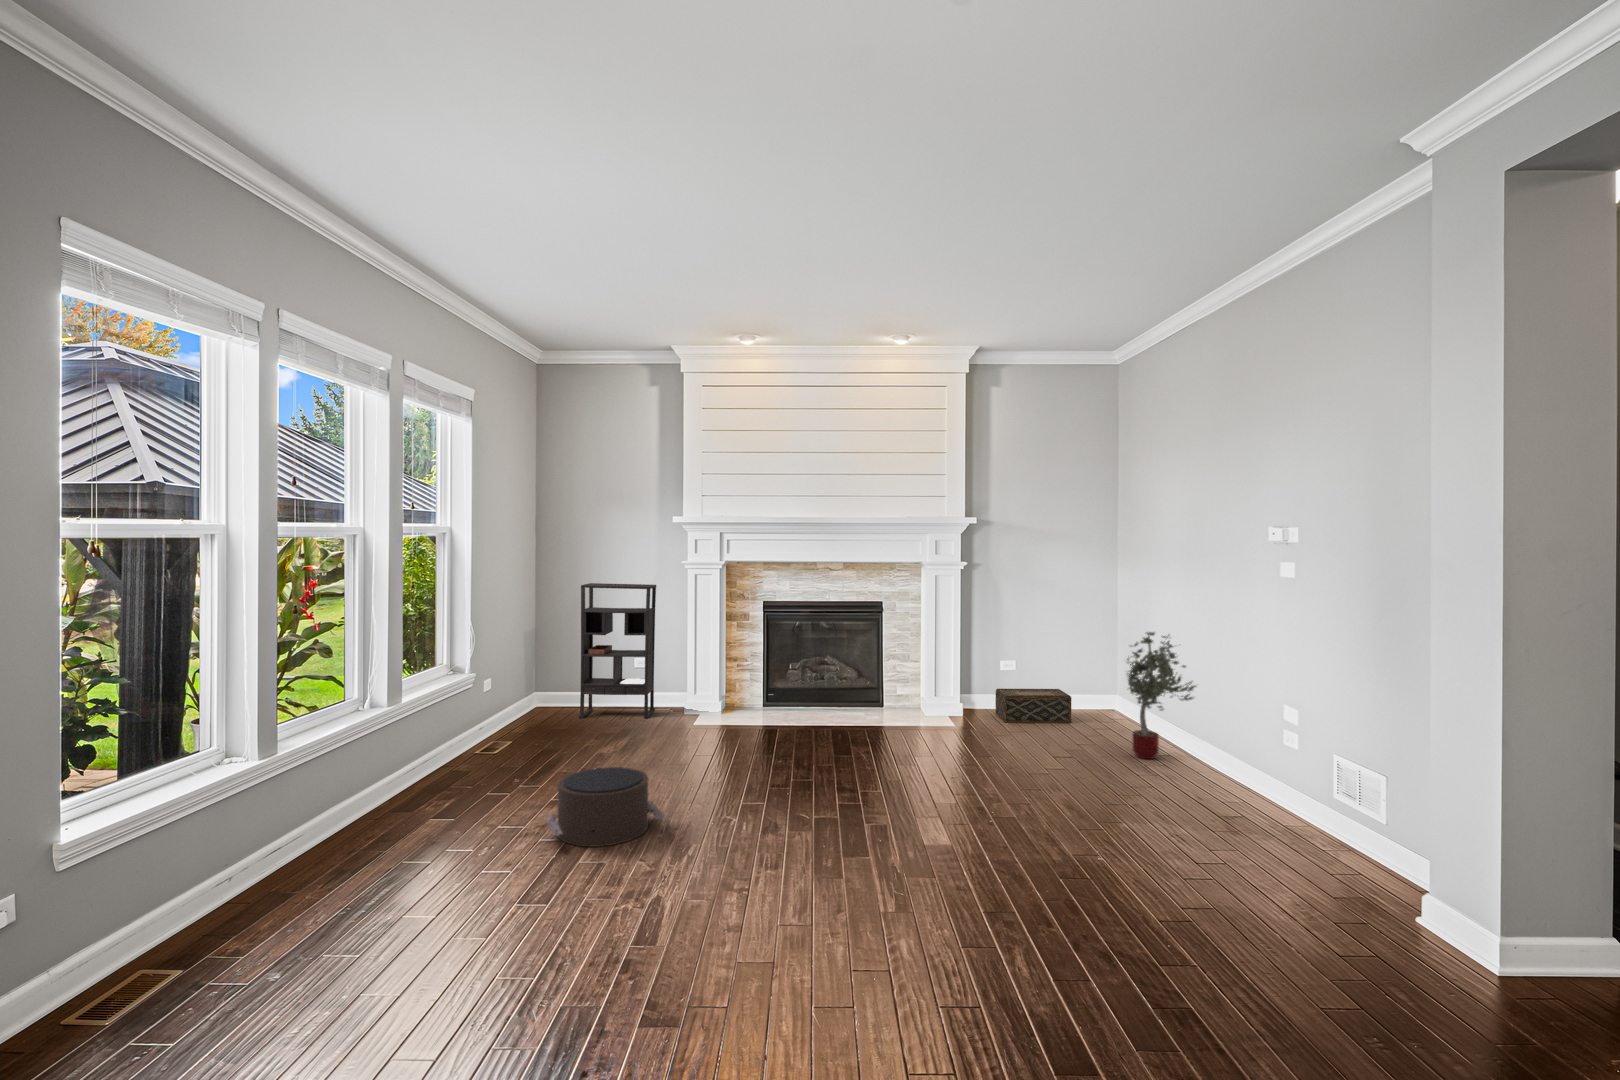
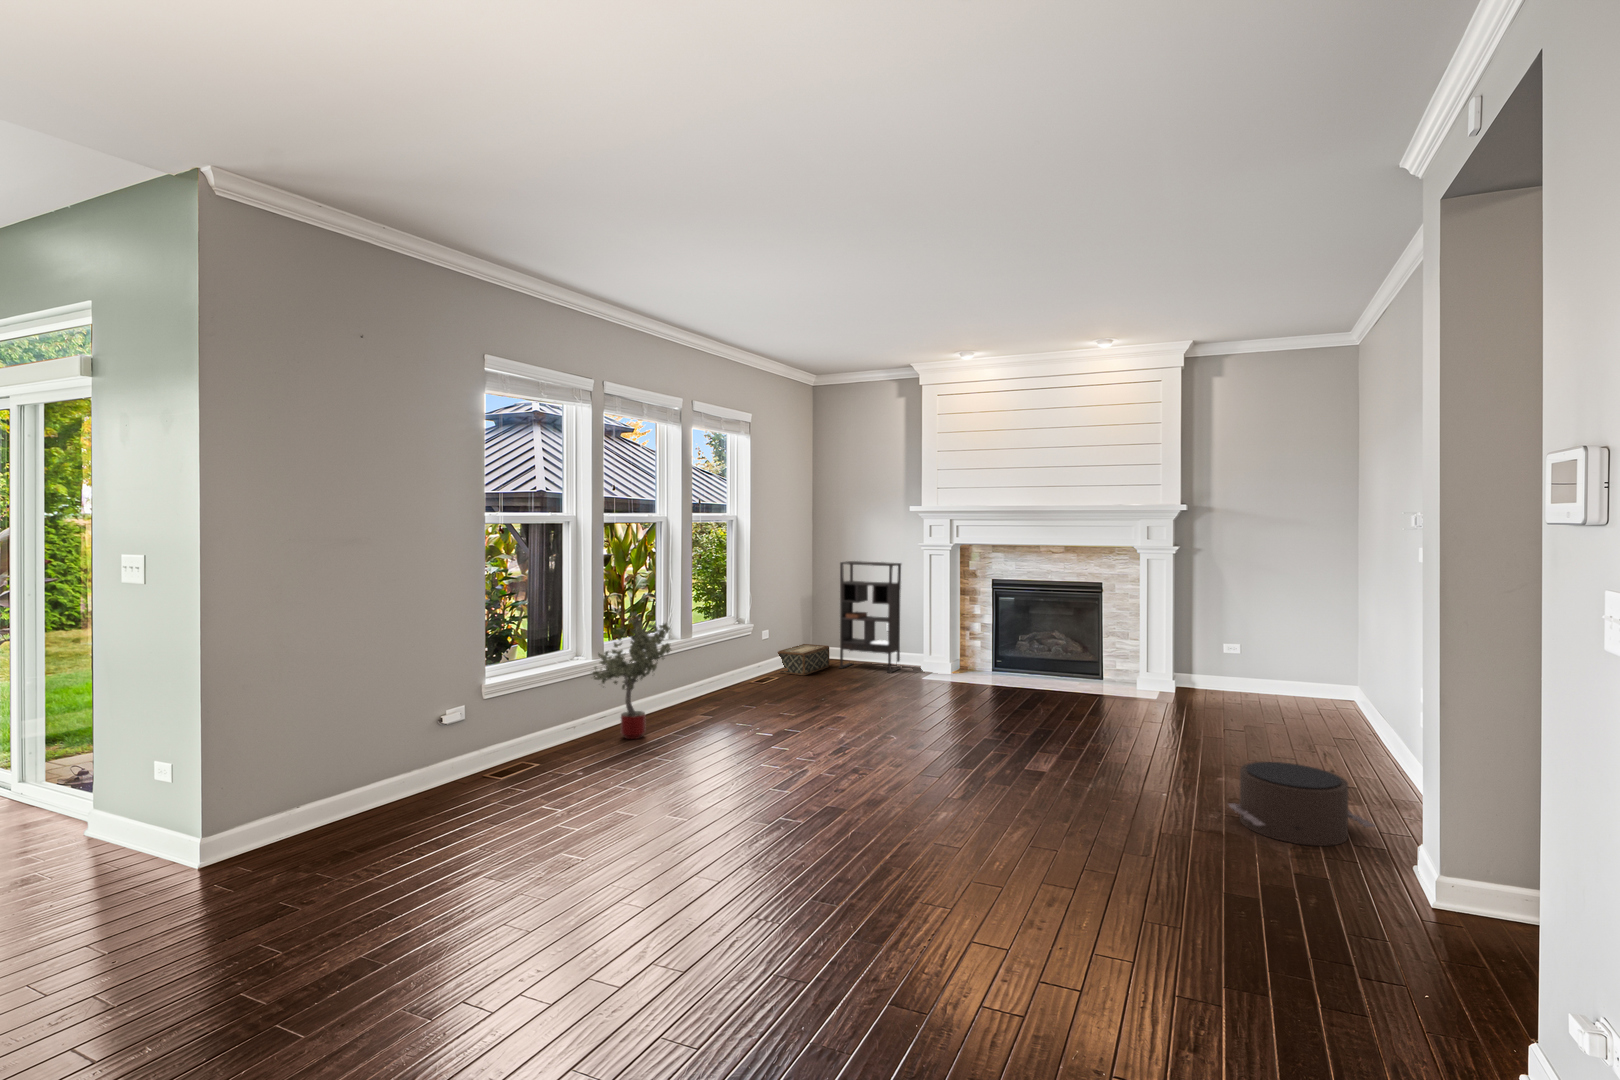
potted tree: present [1127,632,1196,759] -> present [592,612,671,739]
woven basket: present [996,689,1071,723] -> present [778,644,829,675]
pouf: present [547,767,665,847] -> present [1229,762,1375,846]

